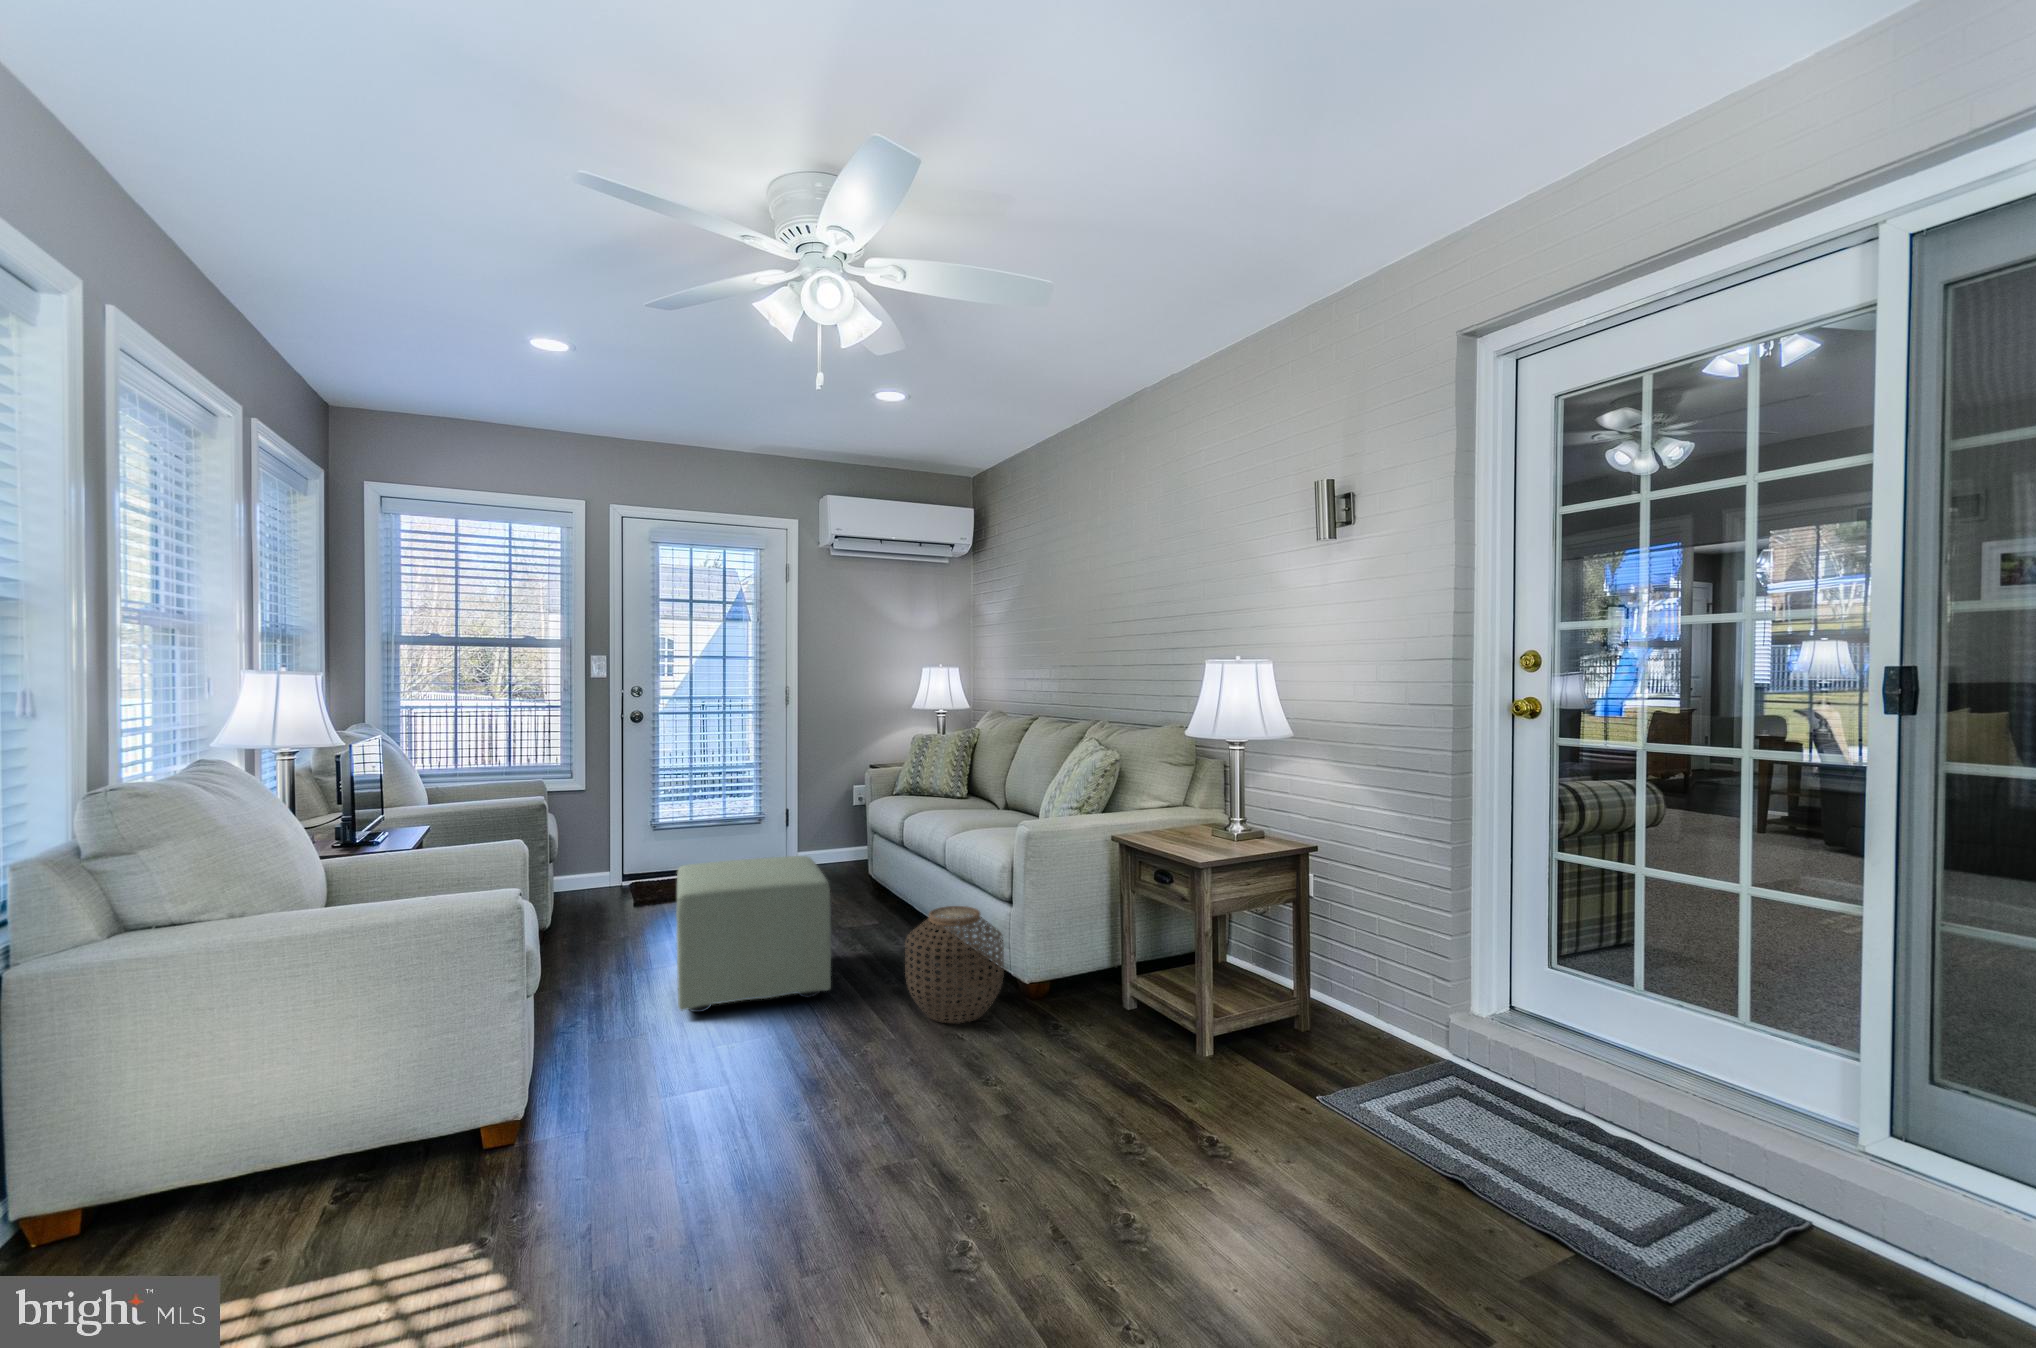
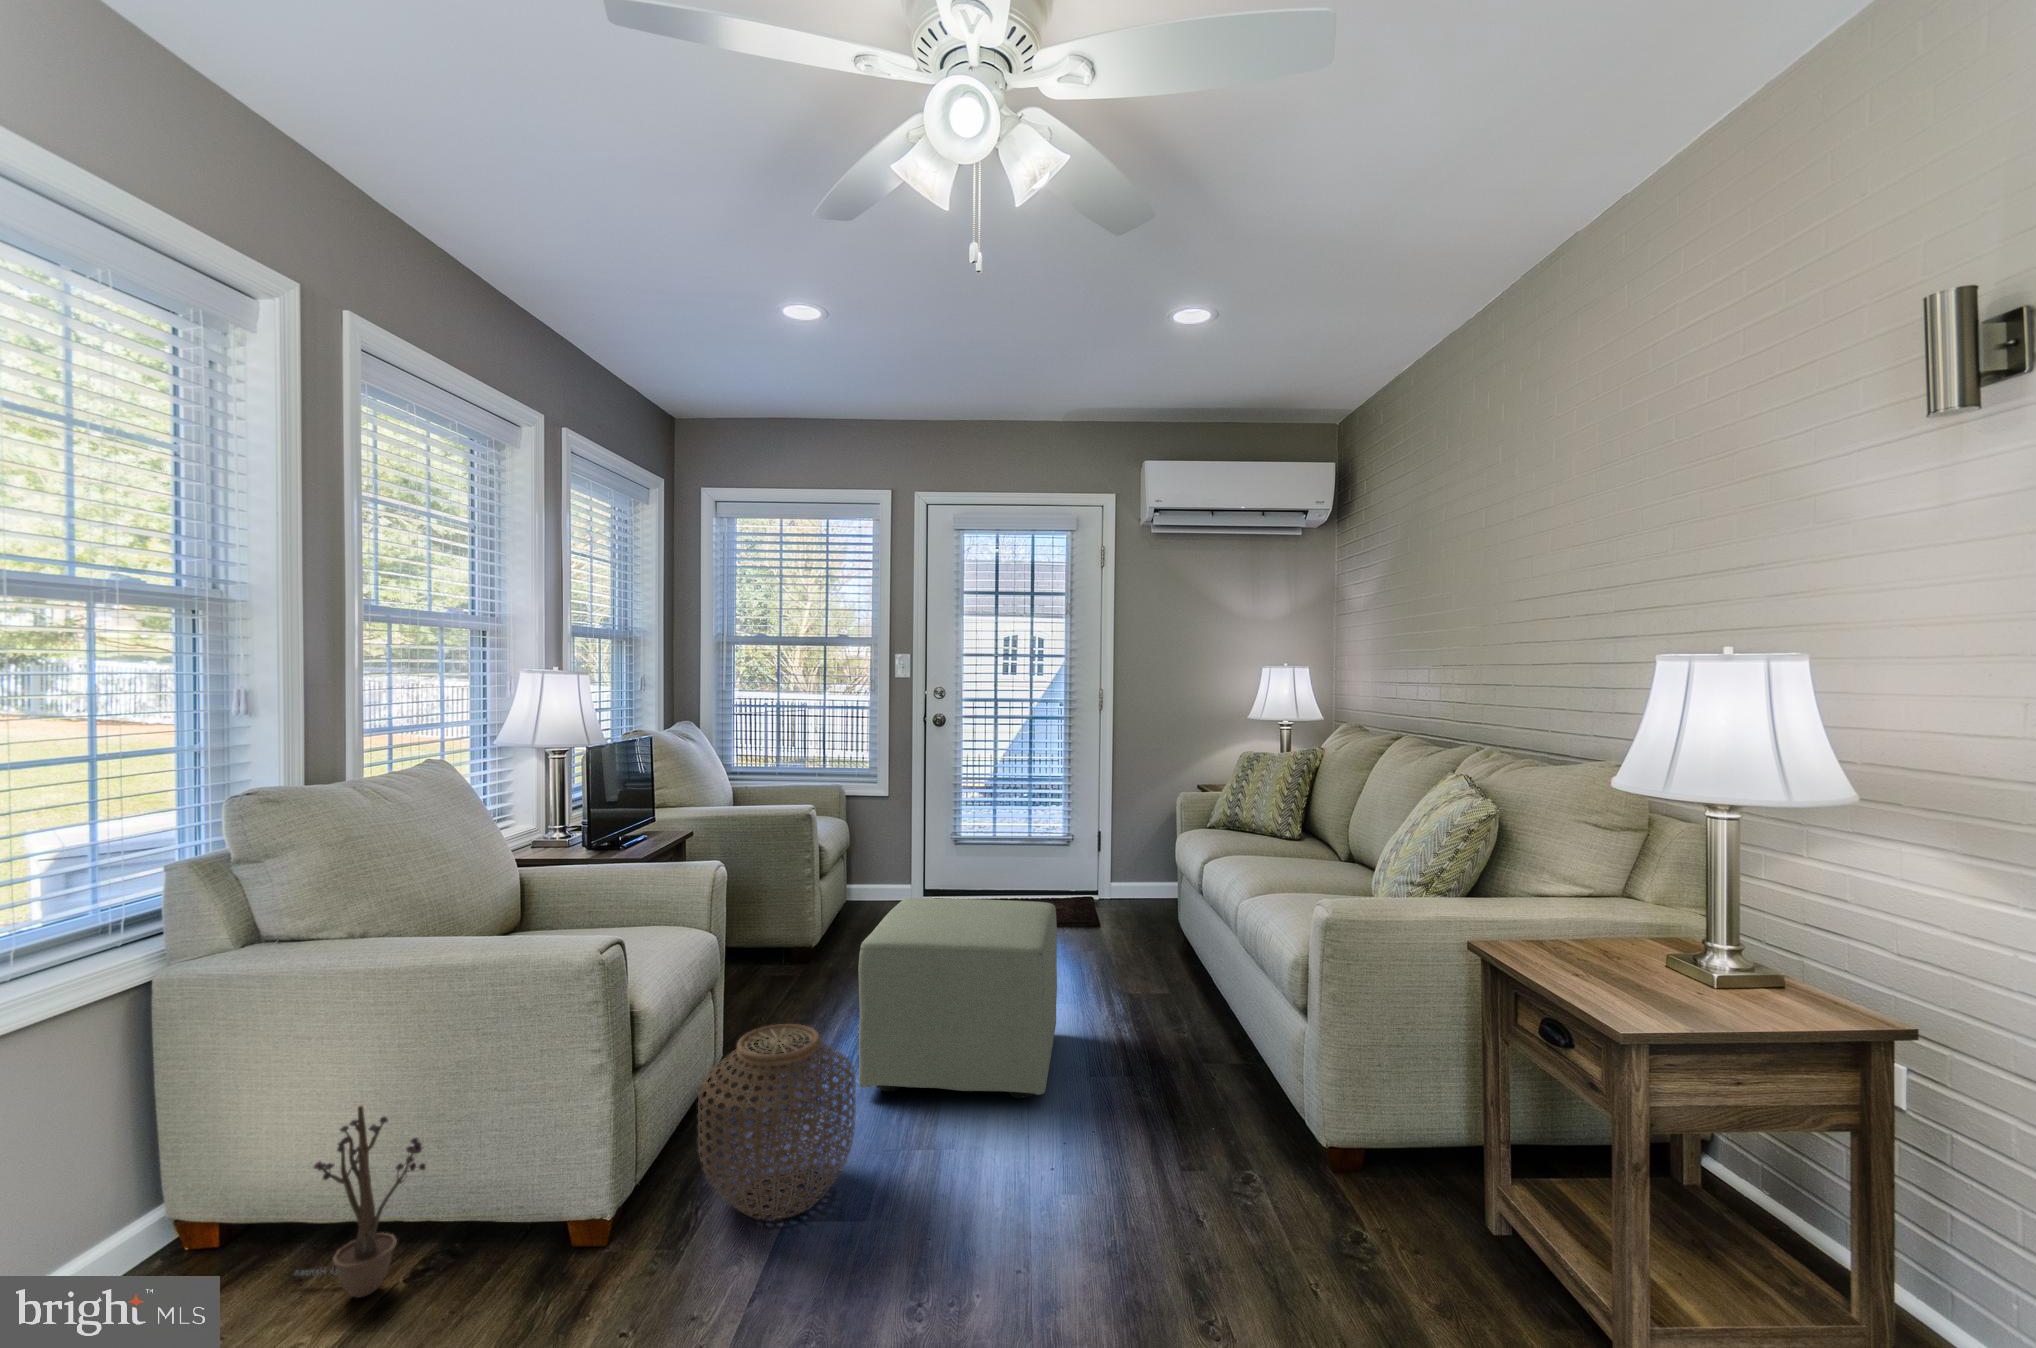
woven basket: present [905,906,1004,1023] -> present [698,1024,856,1219]
decorative plant: none [262,1047,403,1208] -> present [295,1106,425,1298]

